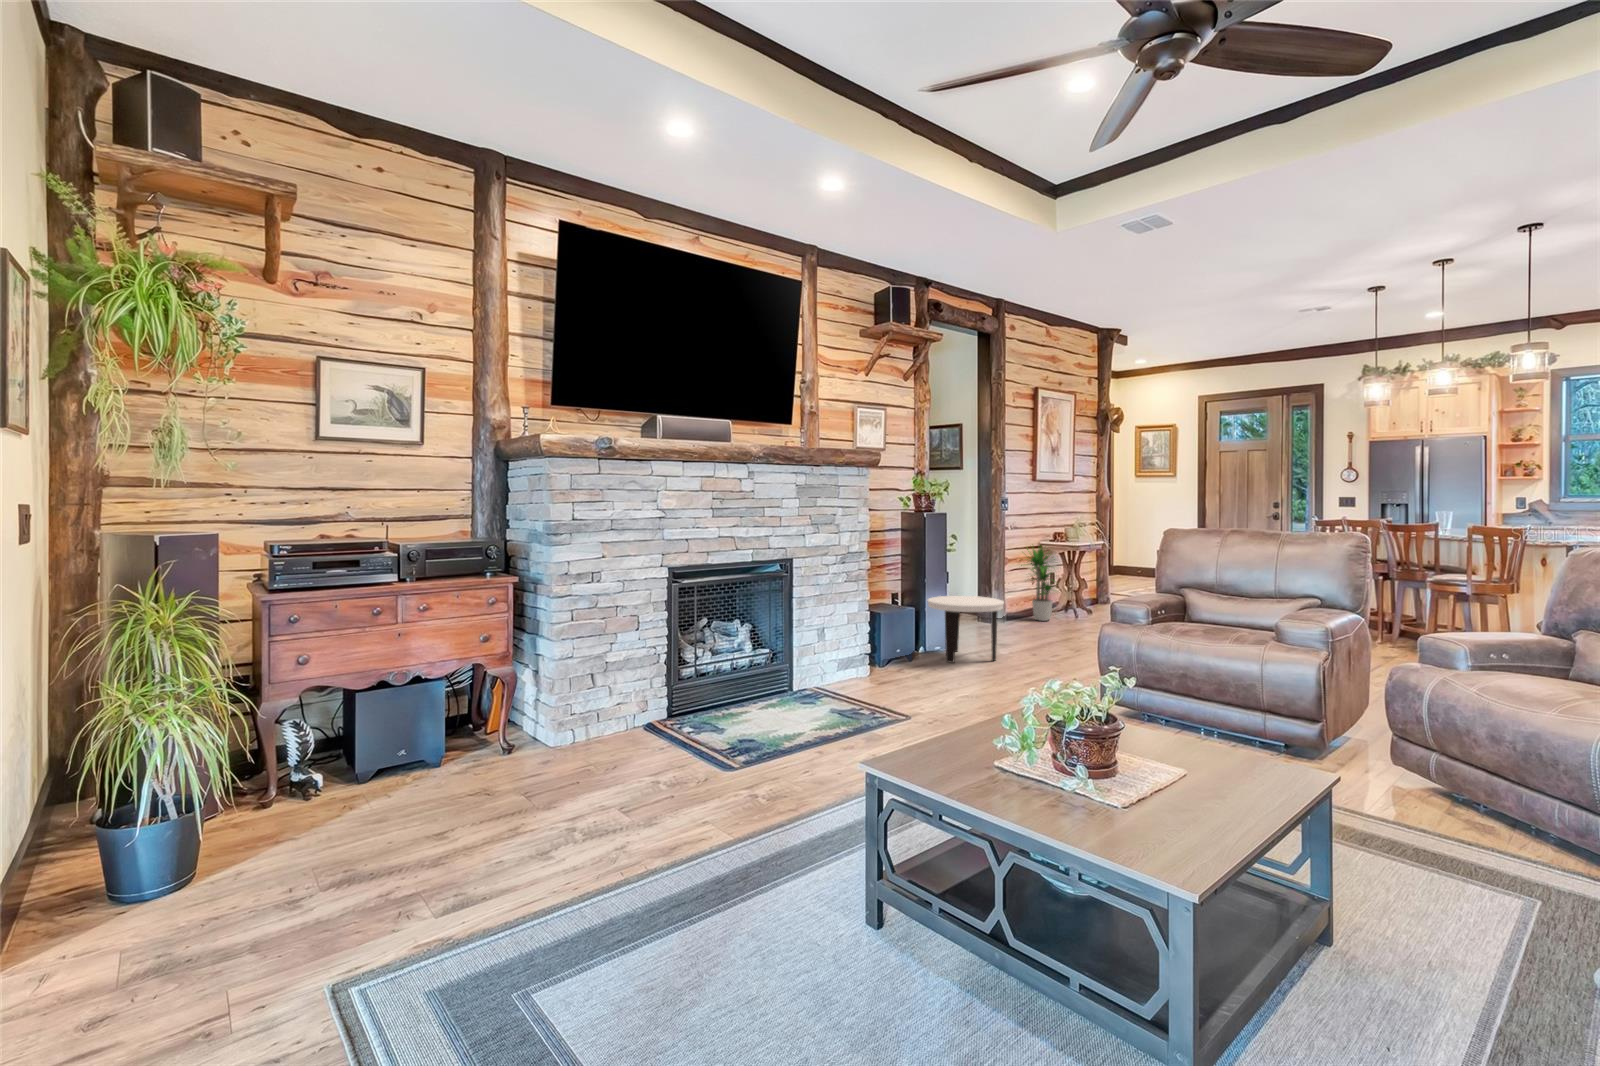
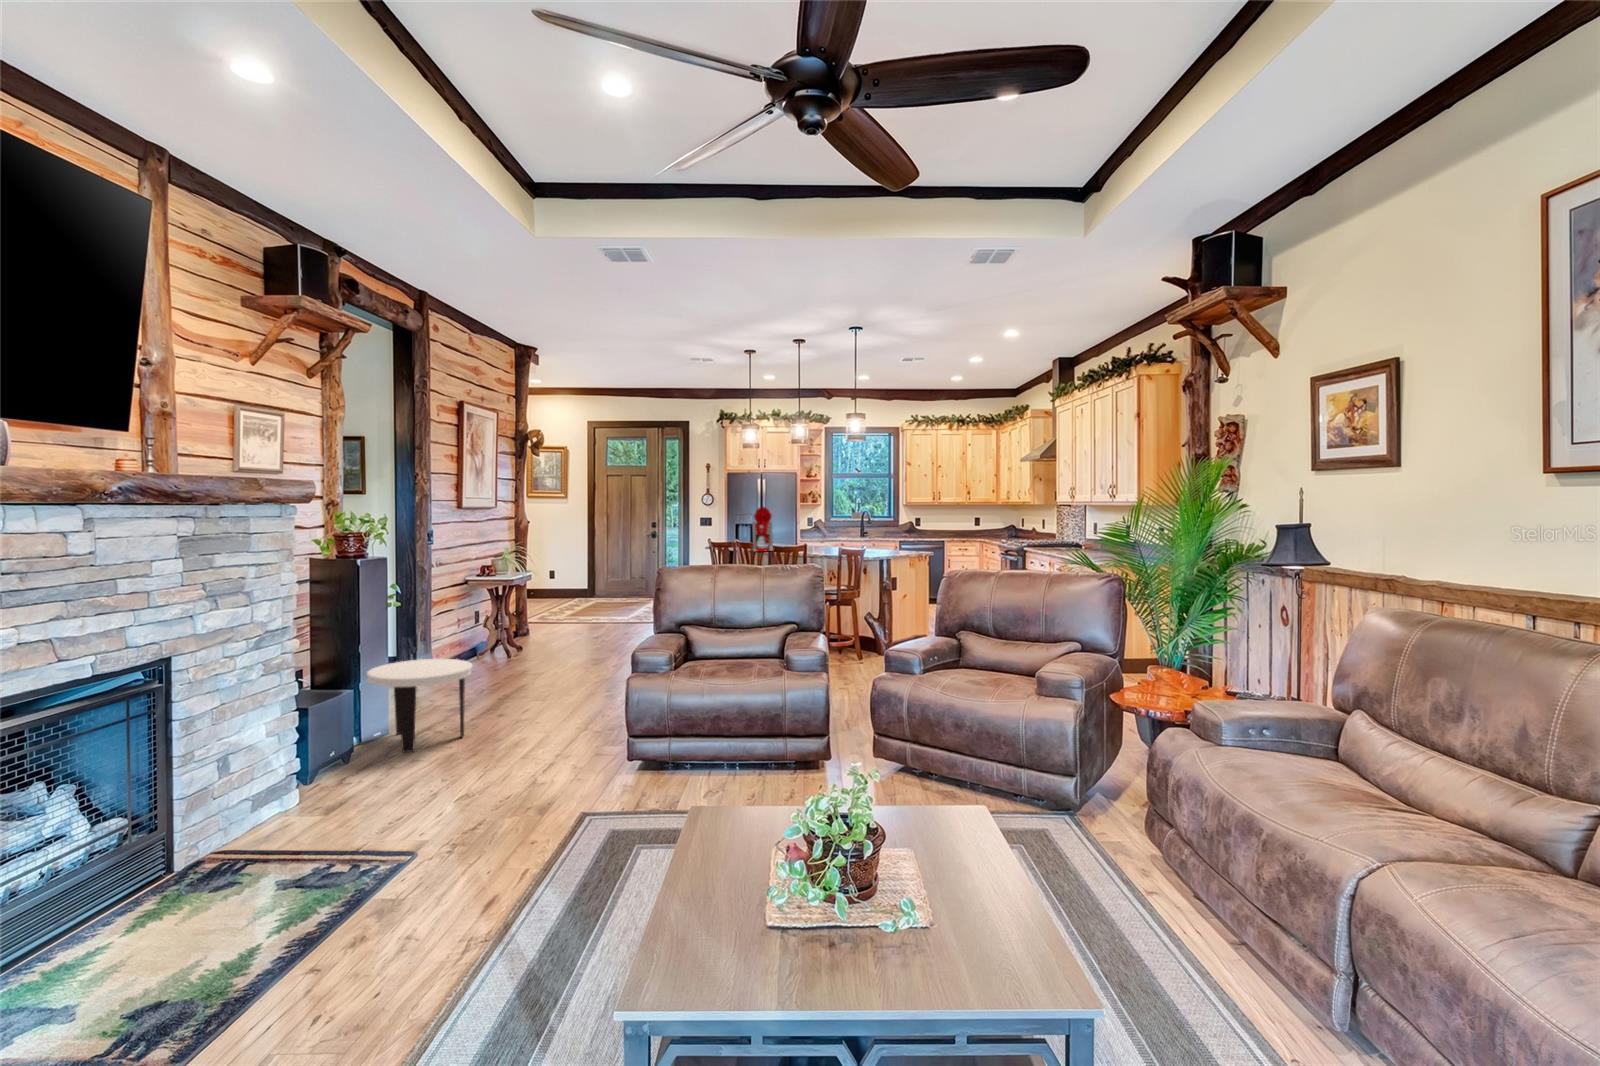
coffee maker: none [1346,472,1381,525] -> present [752,507,773,552]
potted plant: present [1021,547,1056,621] -> none [442,579,501,668]

